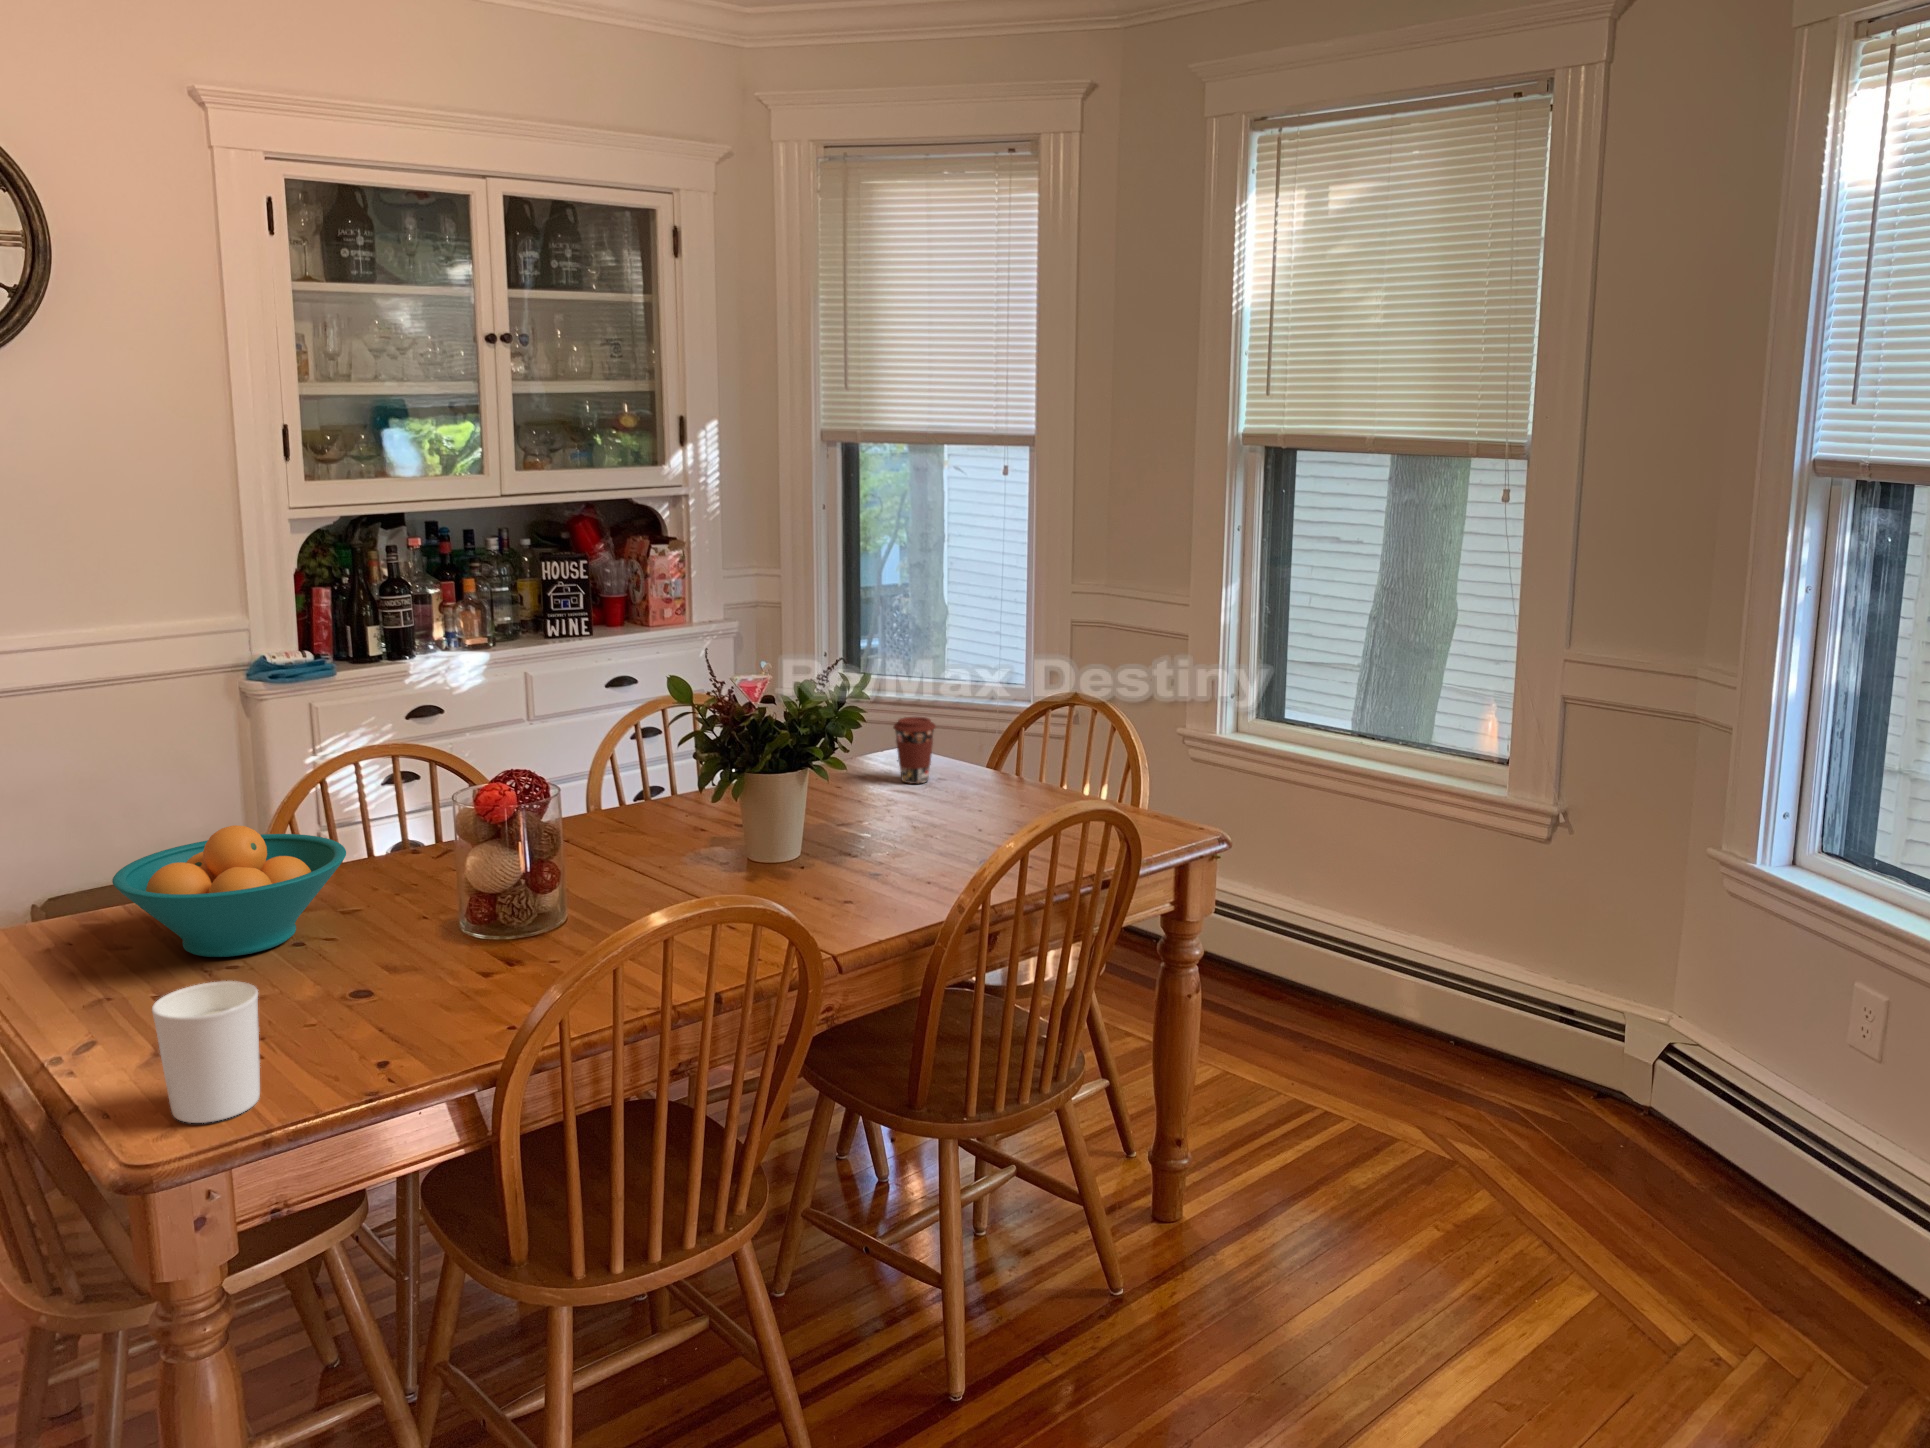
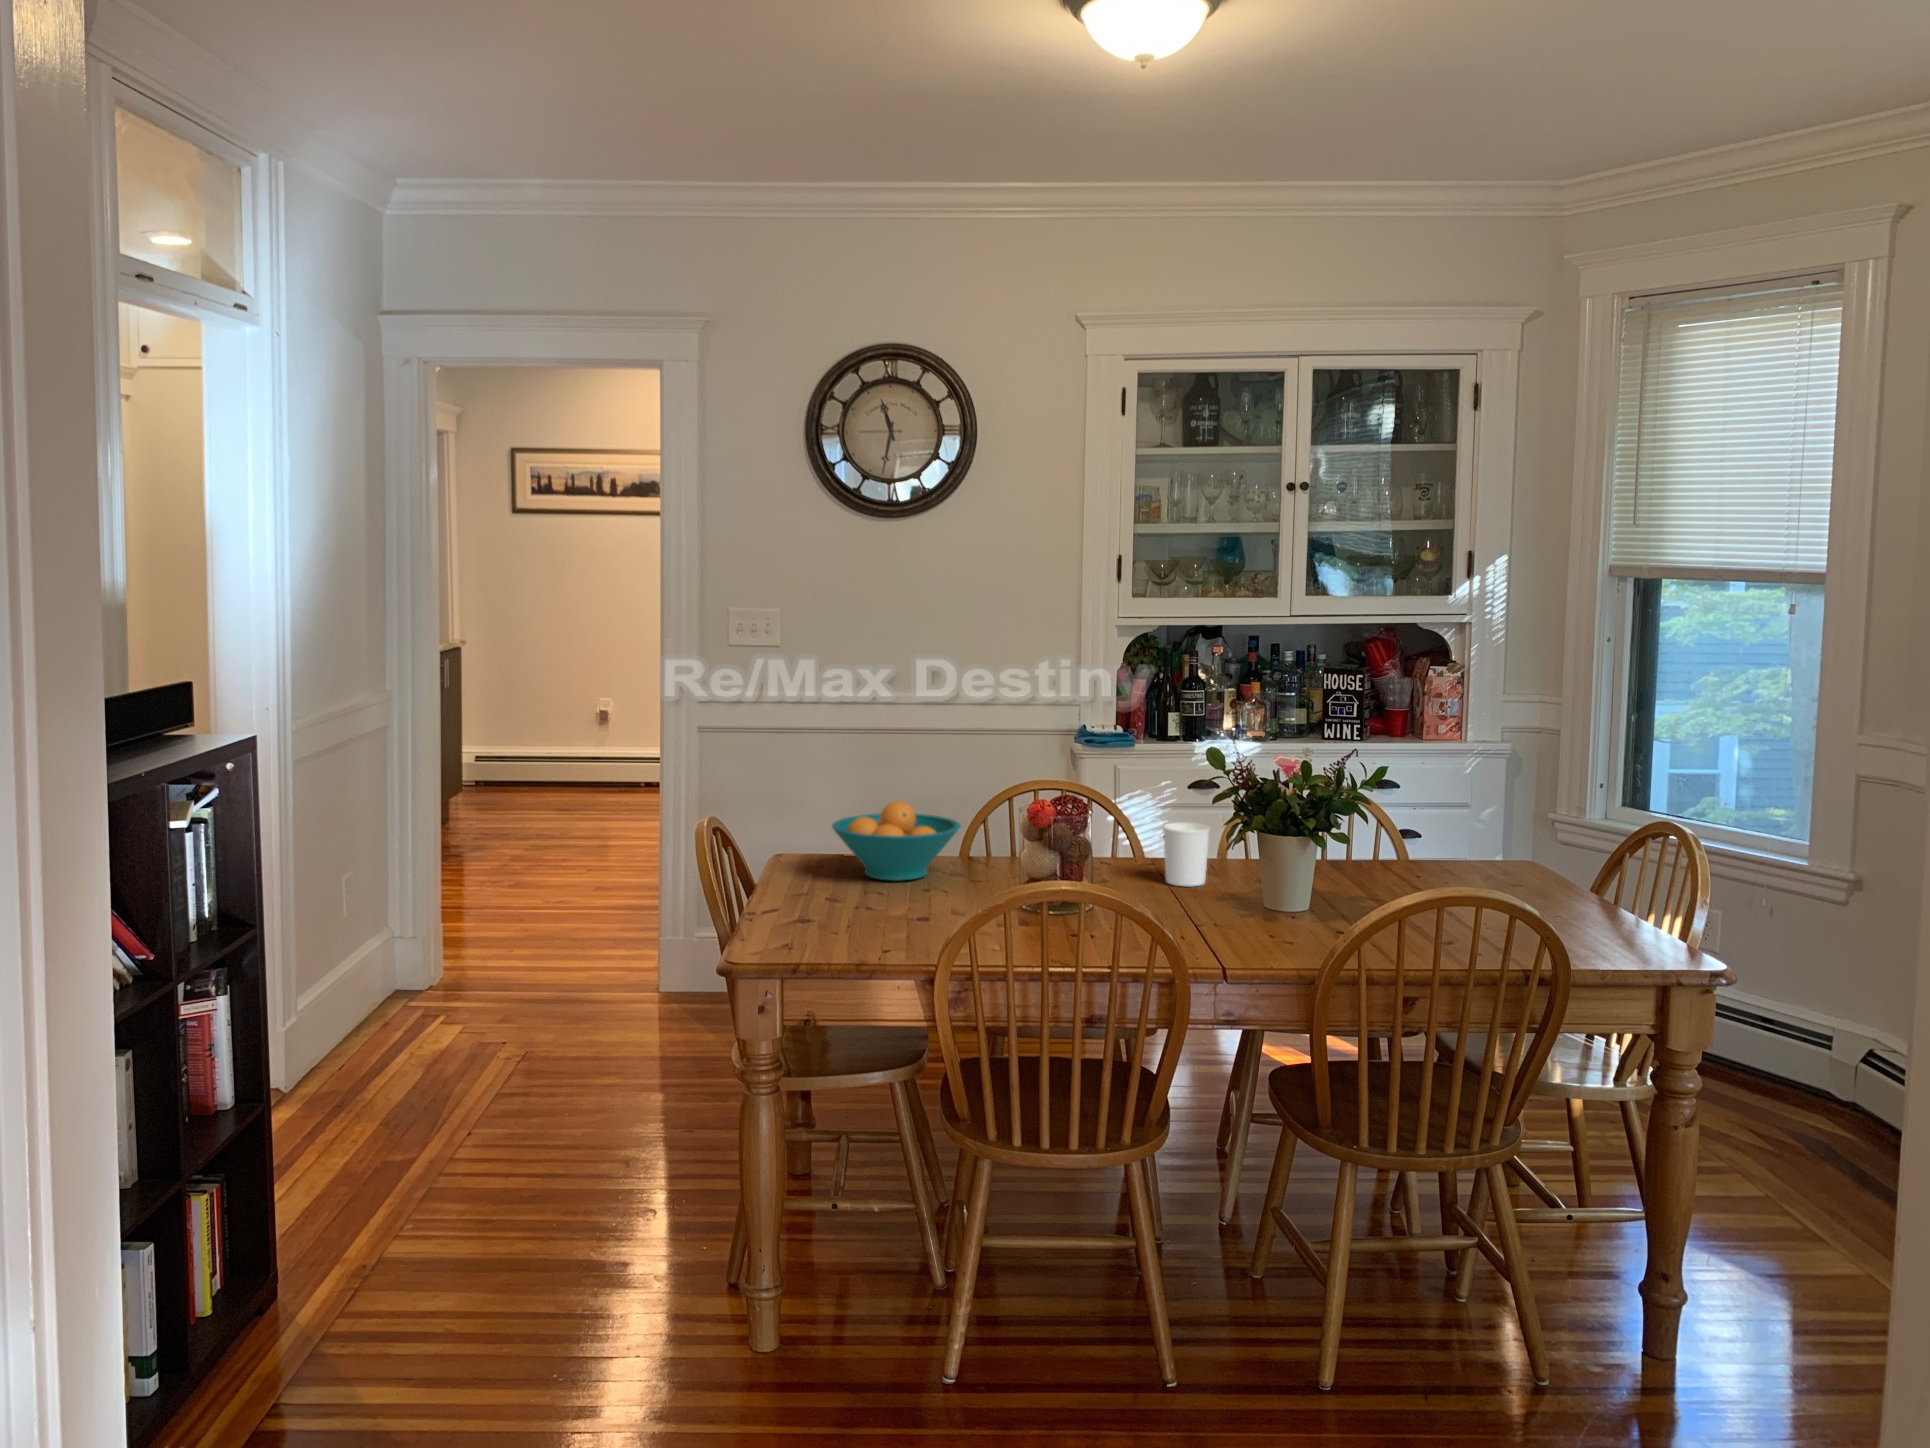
coffee cup: present [893,717,936,784] -> none [1448,820,1489,881]
candle holder: present [152,981,260,1123] -> present [1163,823,1210,887]

